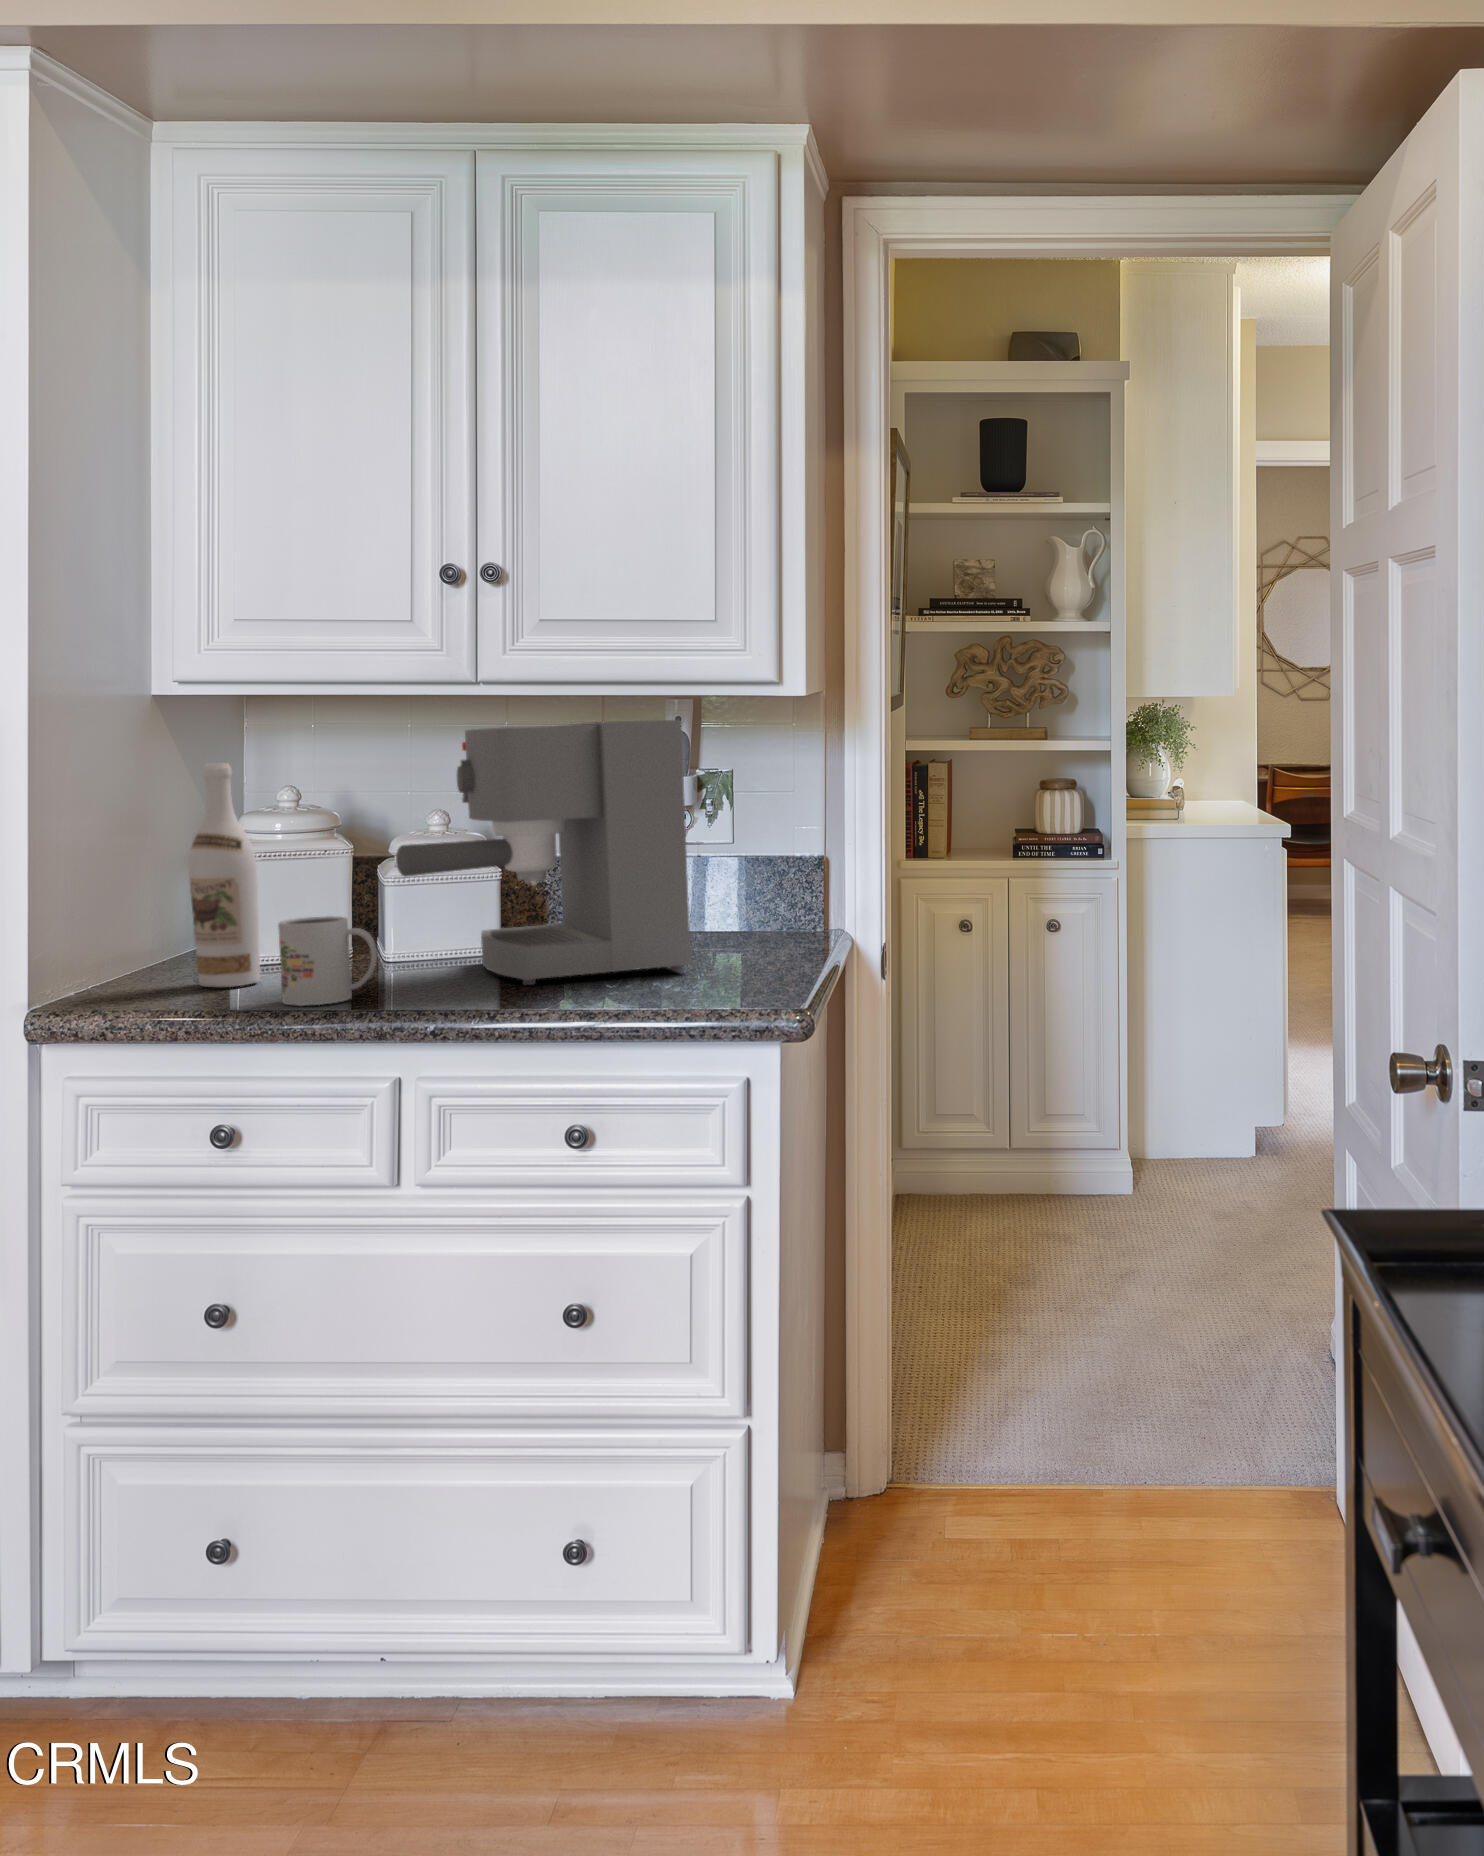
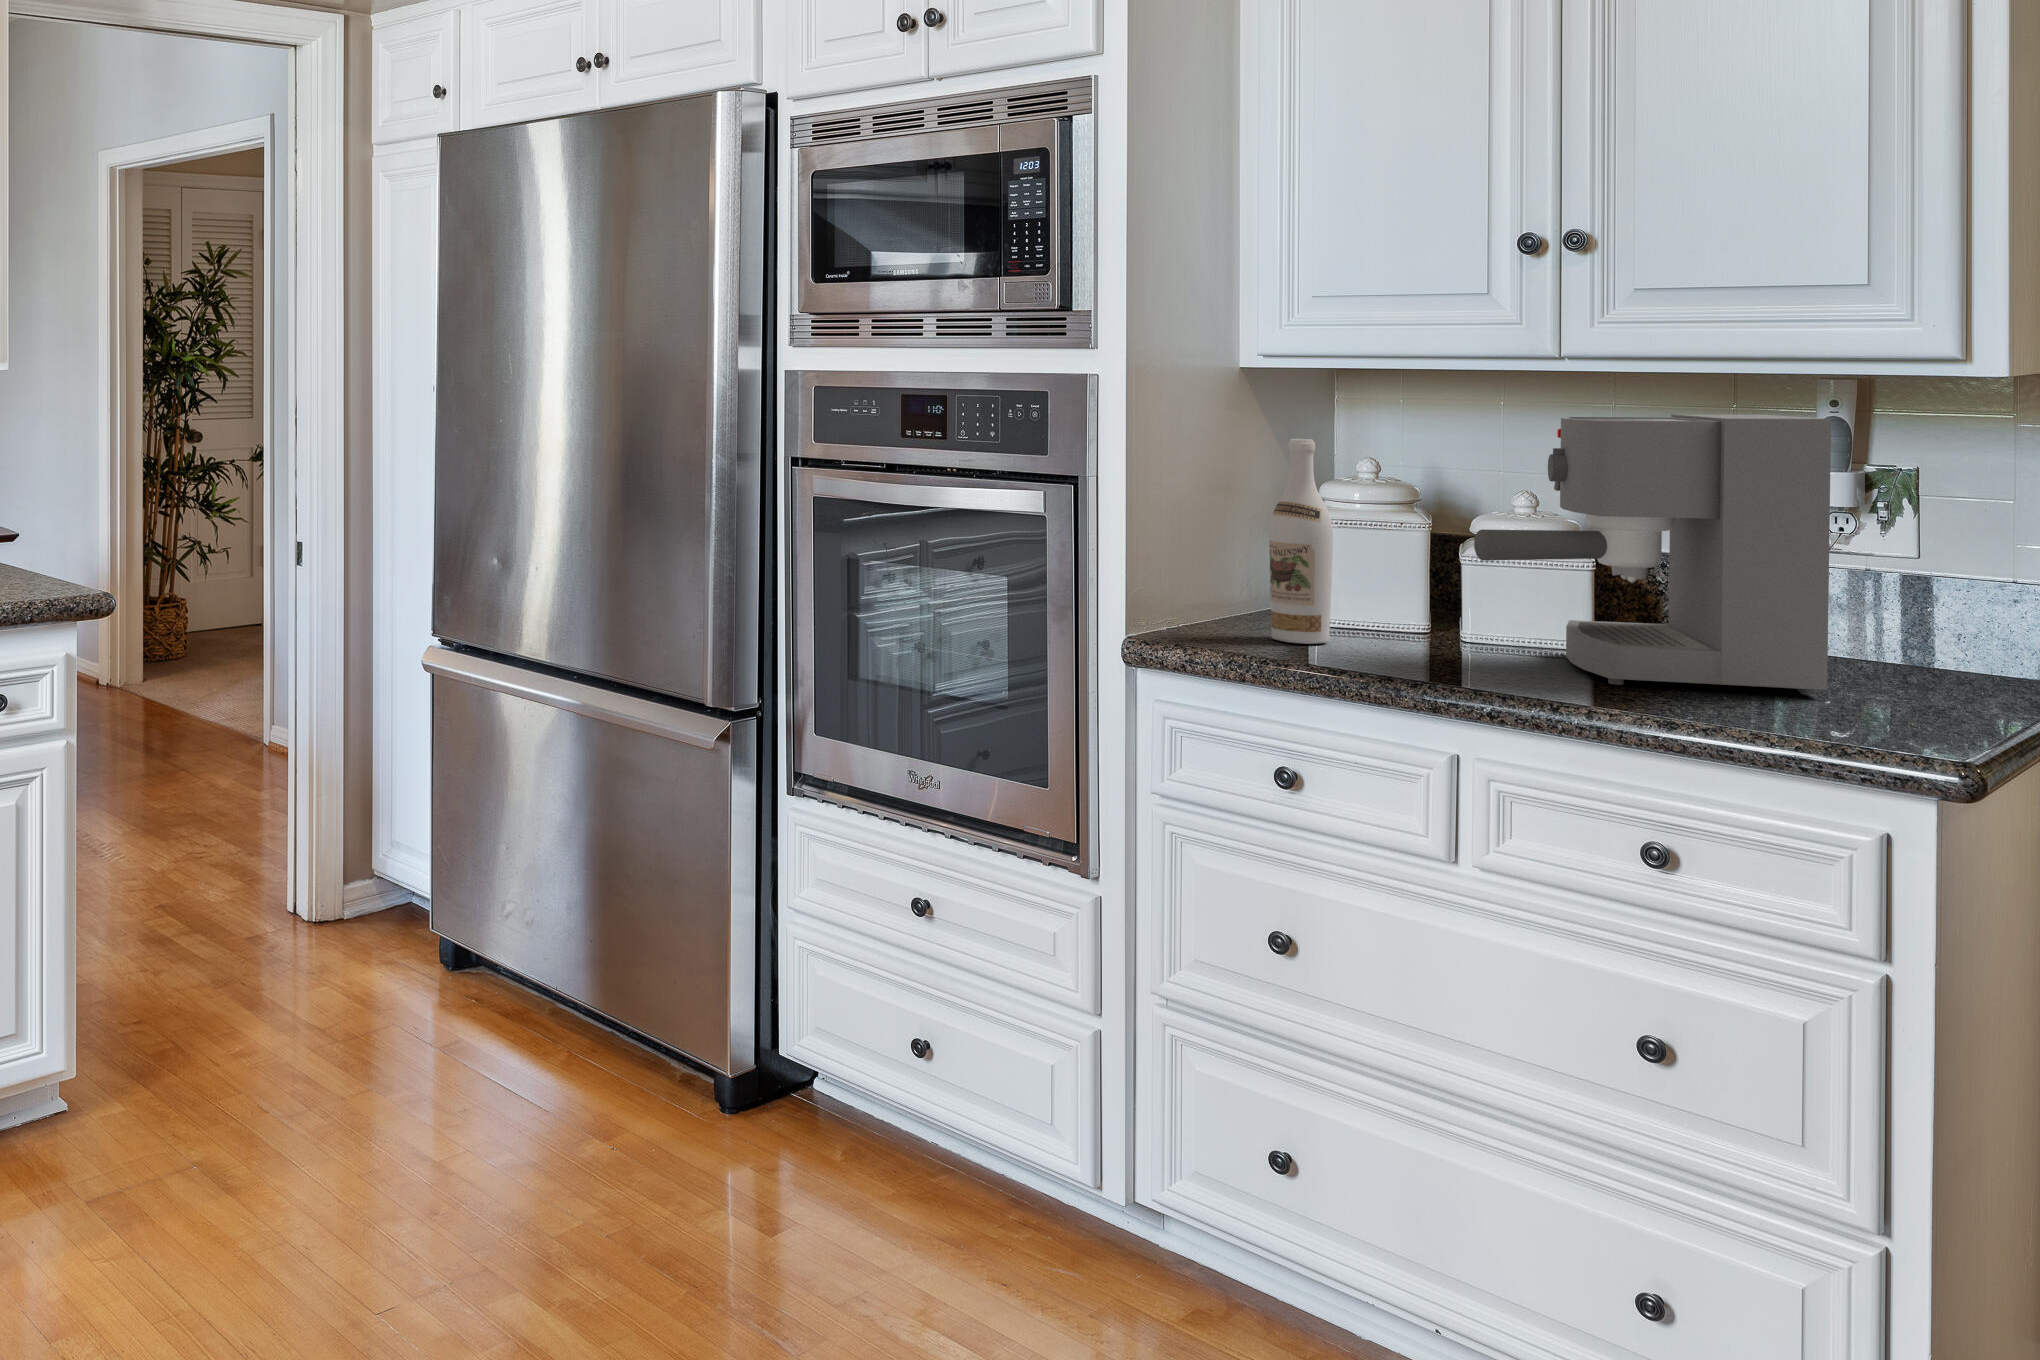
mug: present [278,916,377,1006] -> none [1349,589,1447,673]

